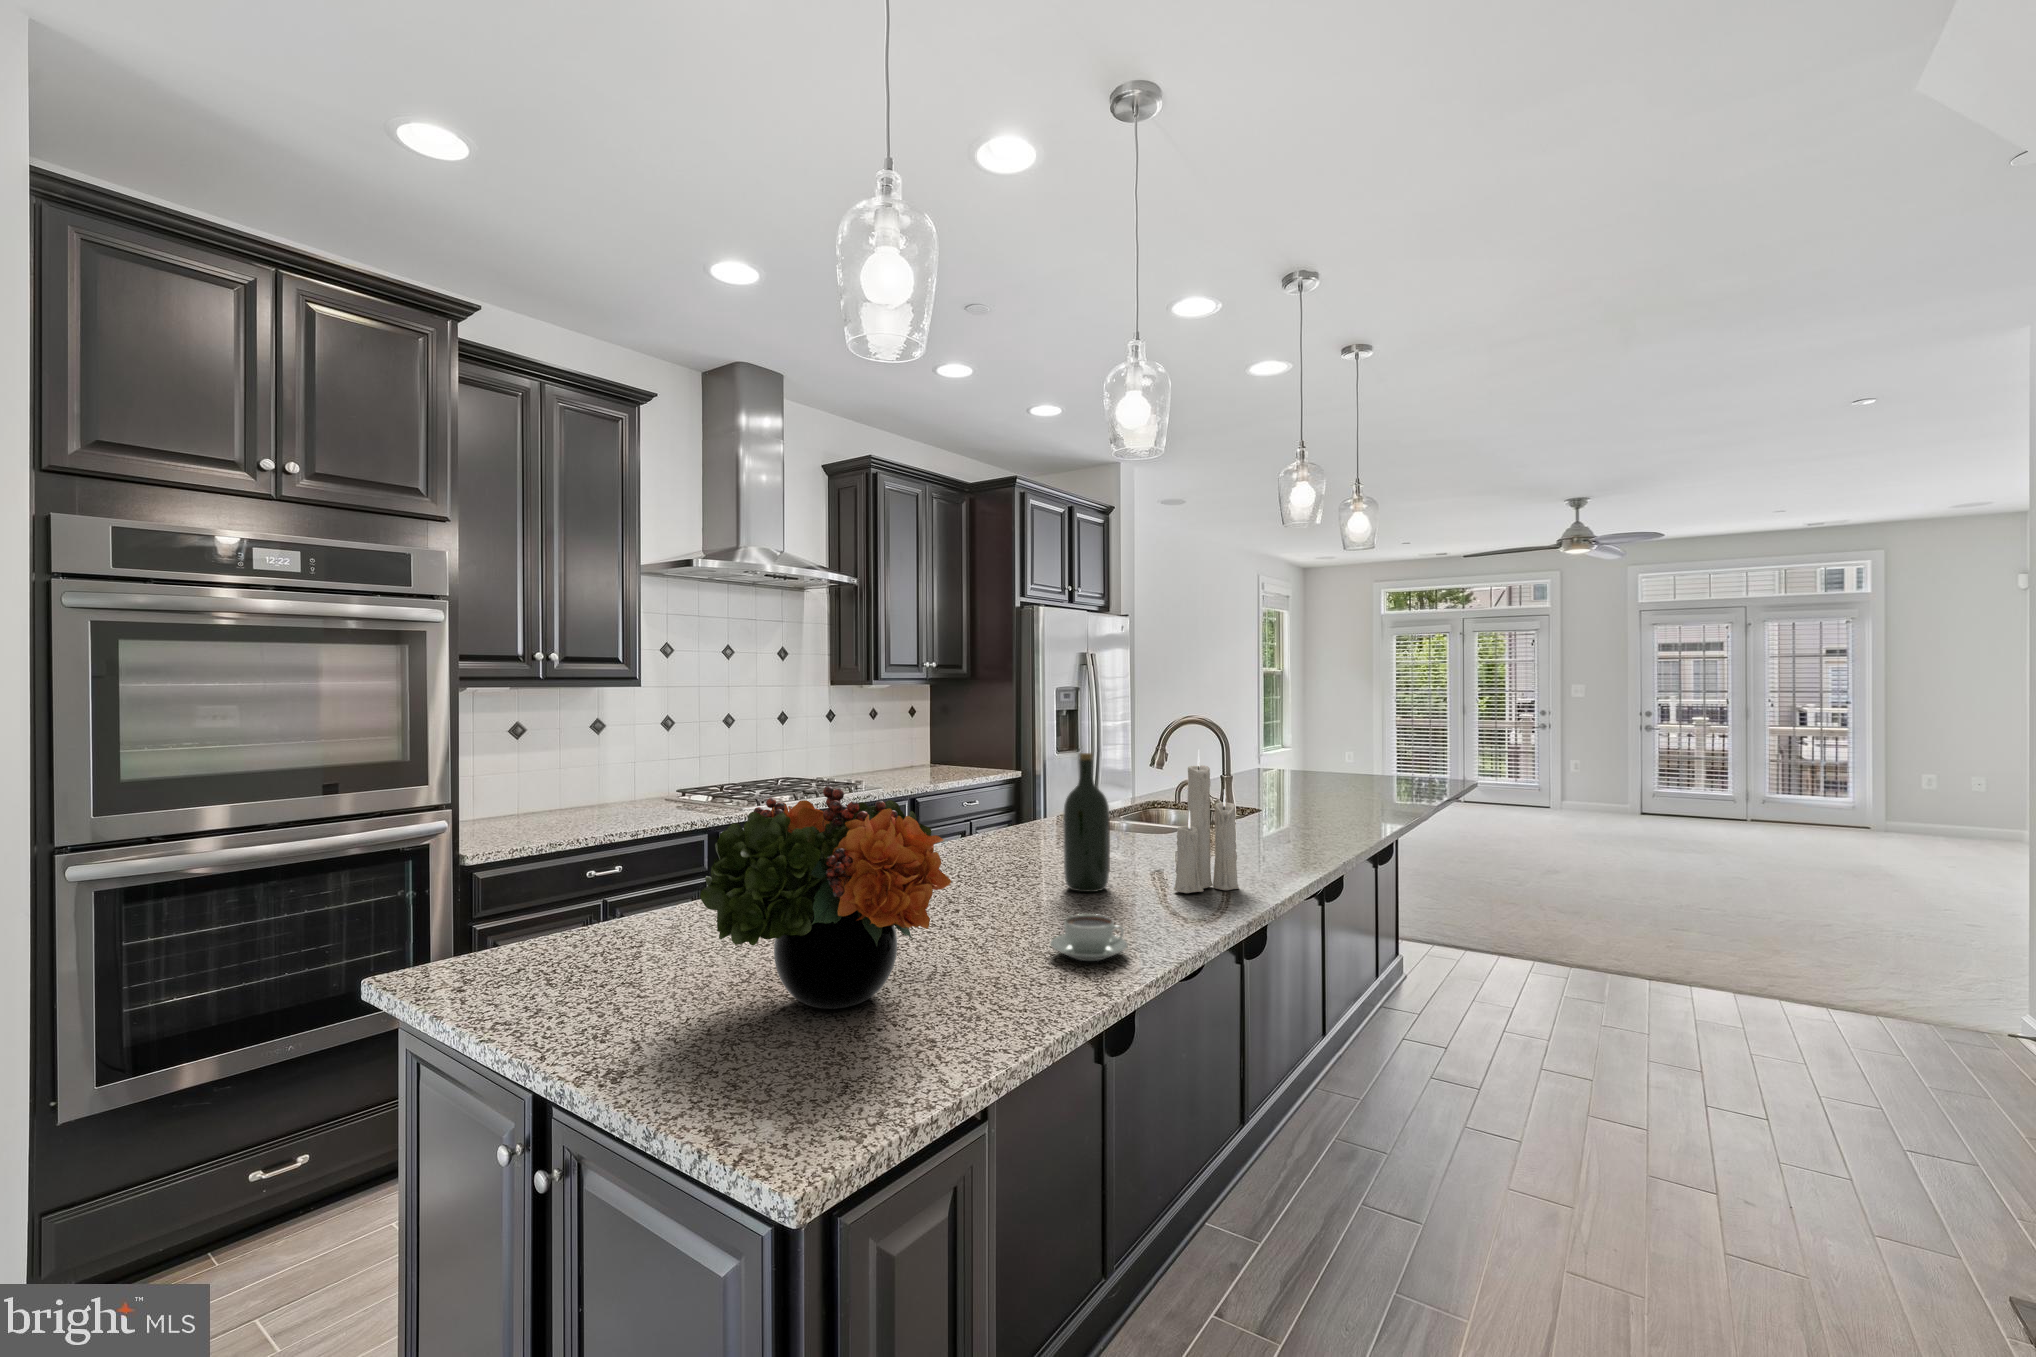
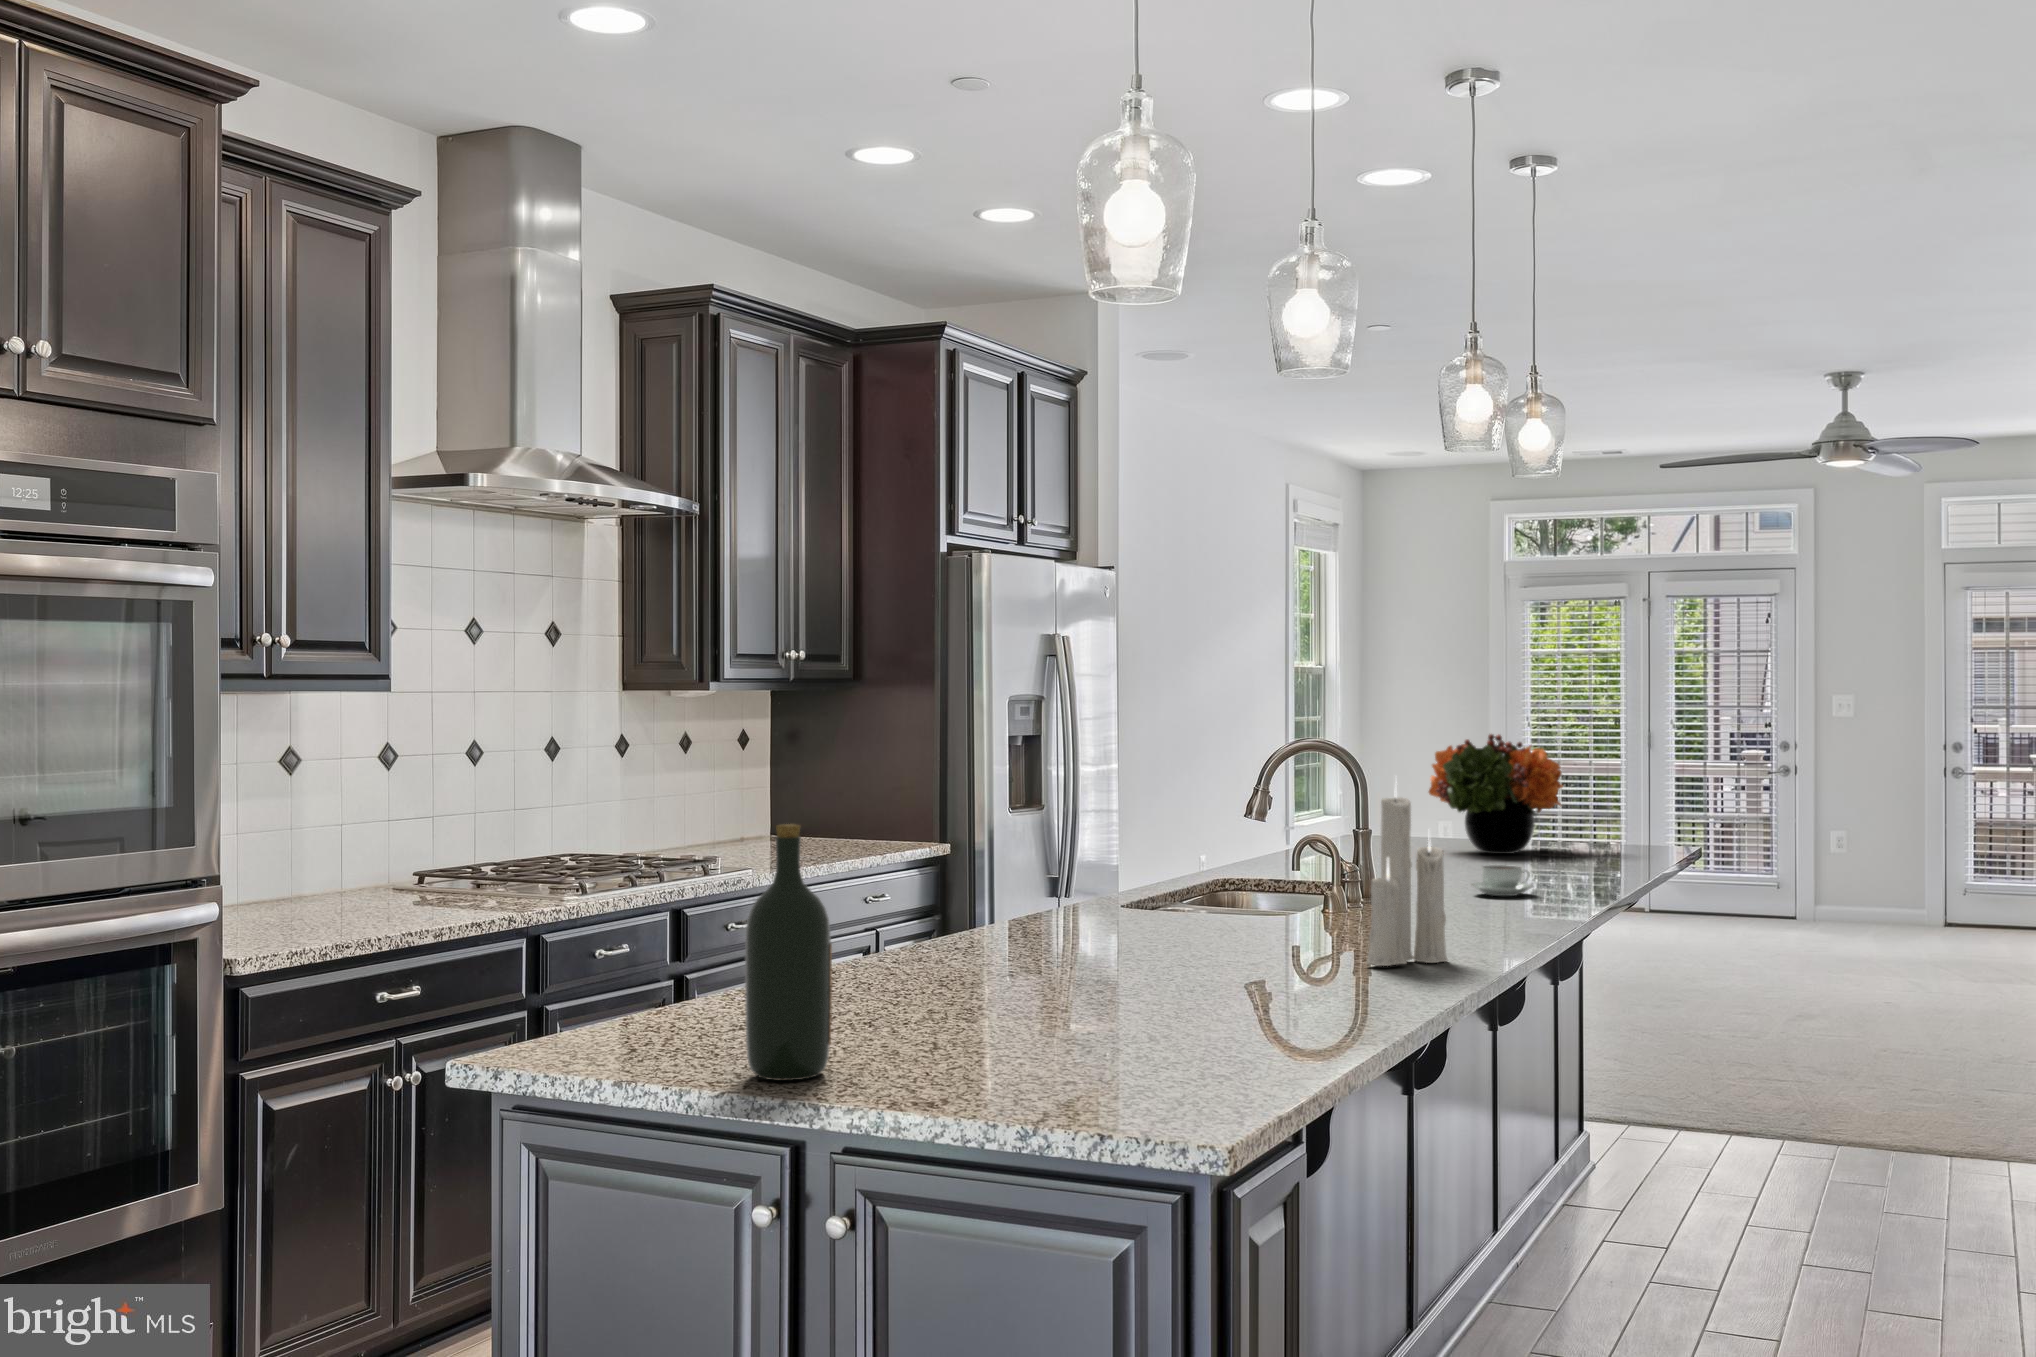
wine bottle: present [1063,753,1110,892] -> present [745,824,832,1081]
flower arrangement: present [700,786,951,1009] -> present [1429,734,1563,854]
coffee cup: present [1050,914,1128,961] -> present [1471,865,1533,896]

